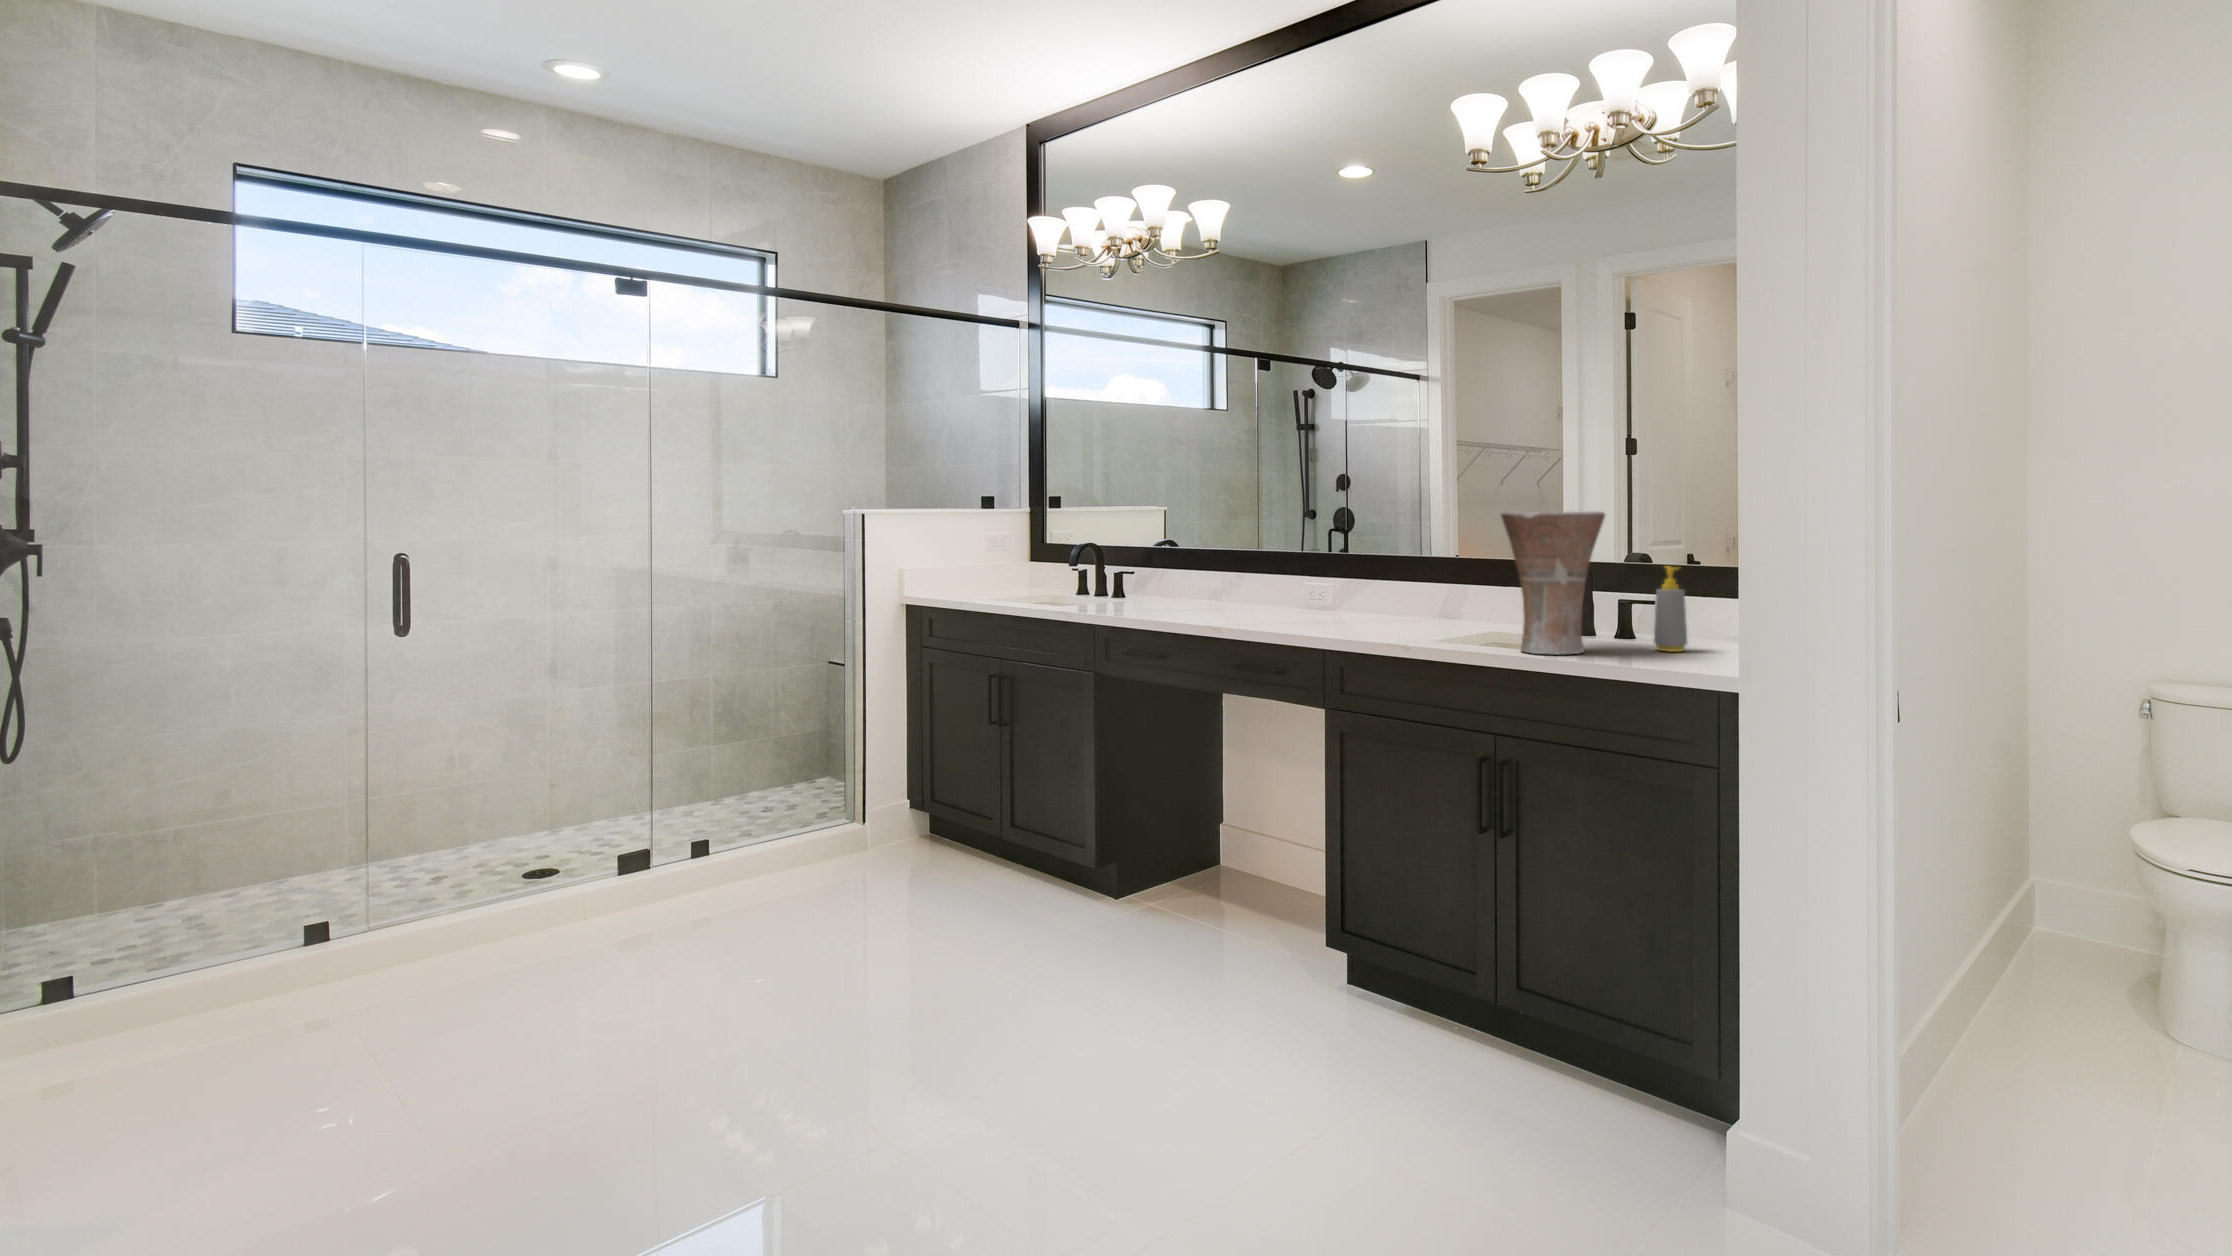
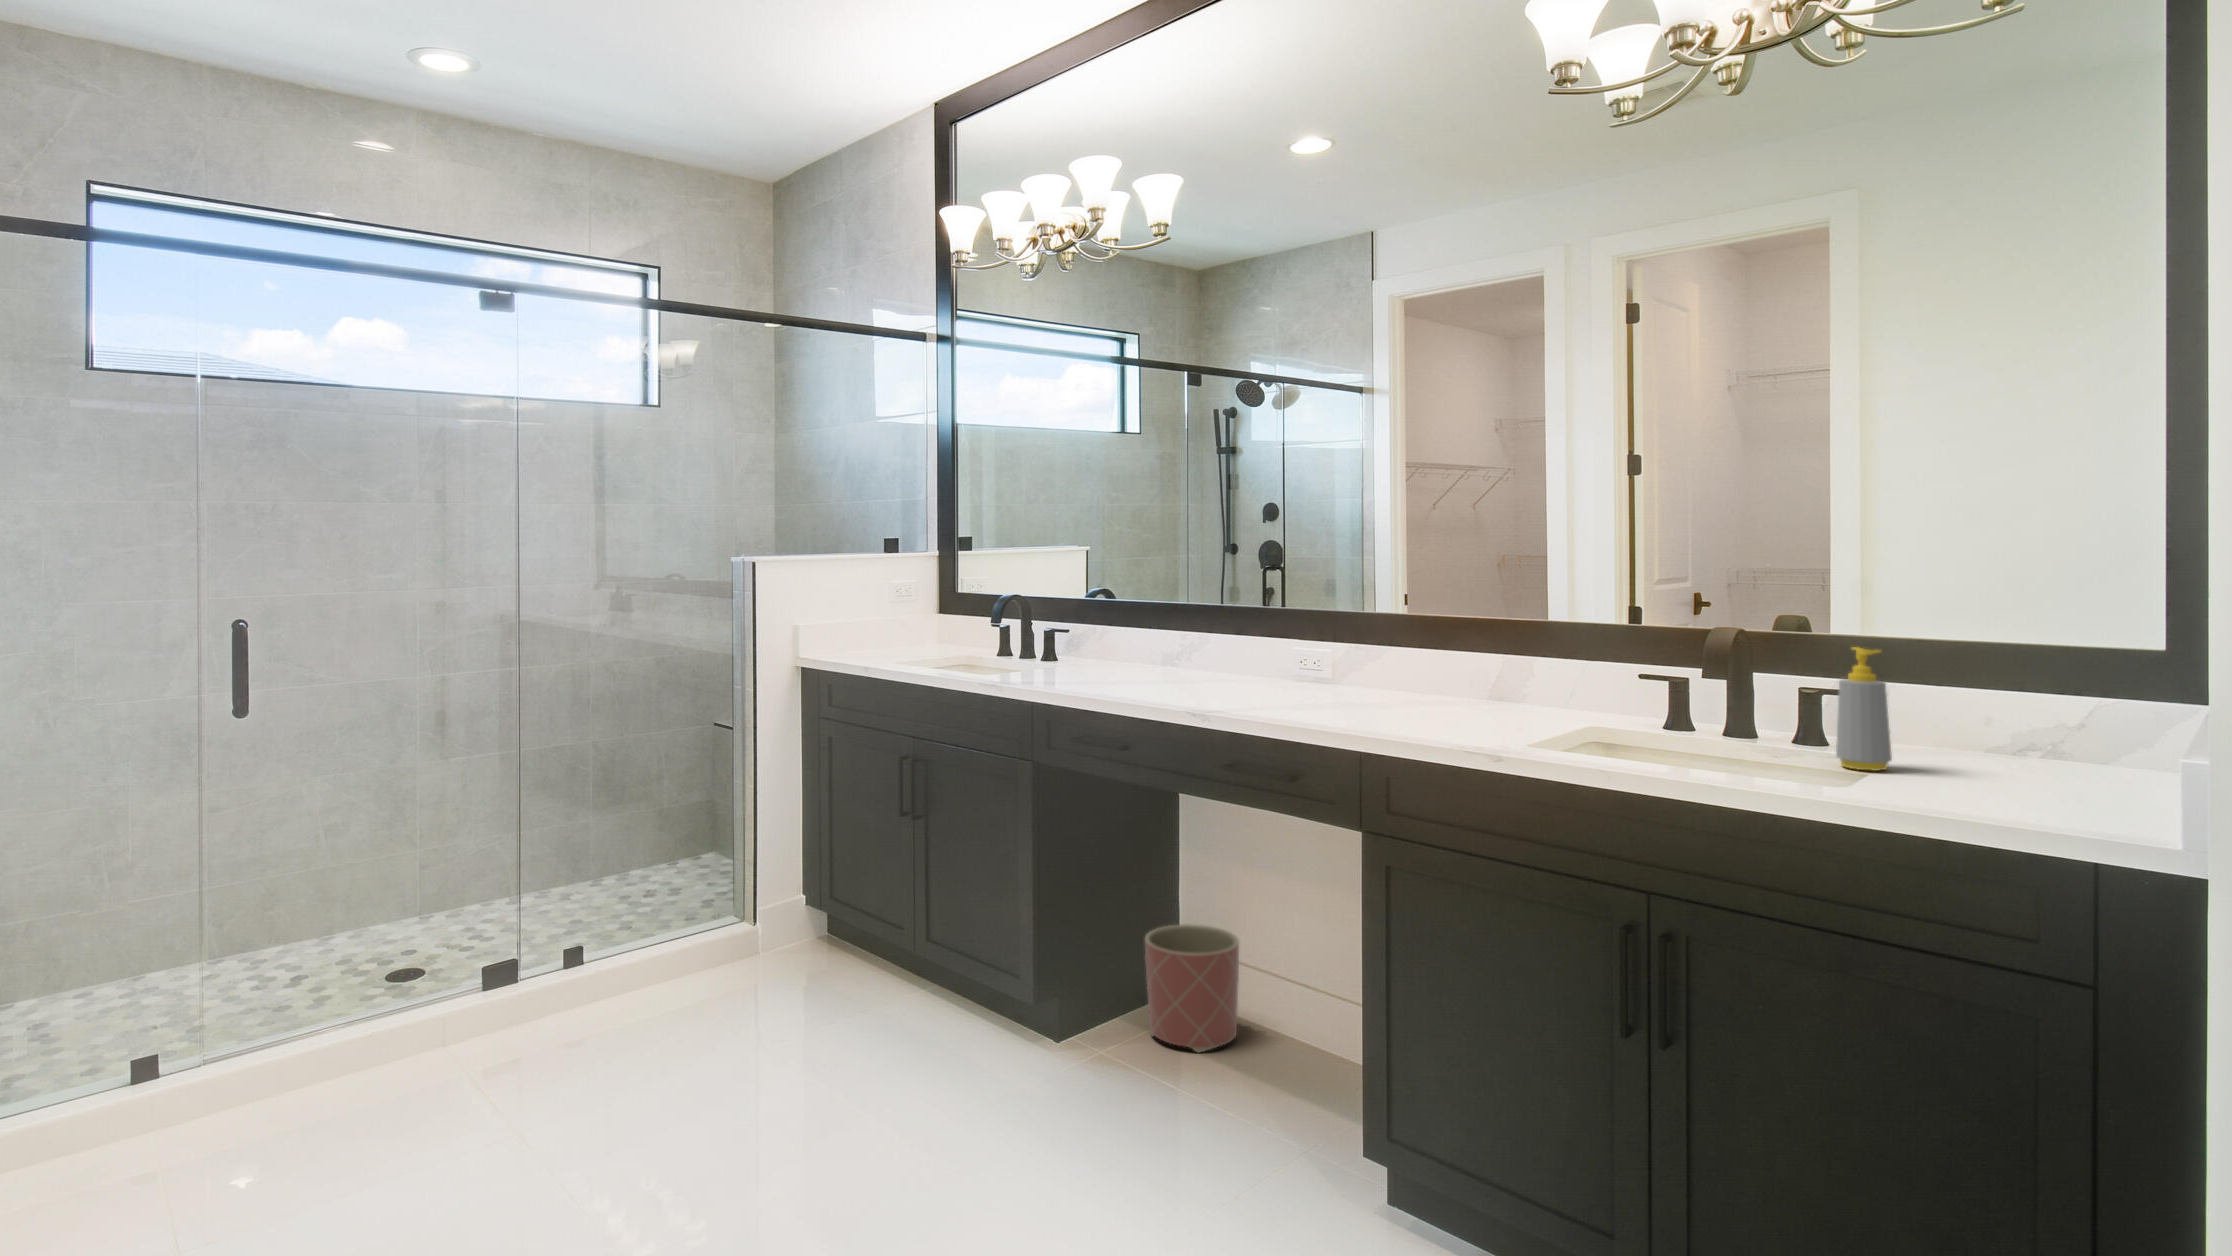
vase: present [1501,511,1605,654] -> none [1604,570,1766,773]
planter: none [1189,807,1264,904] -> present [1145,924,1239,1052]

